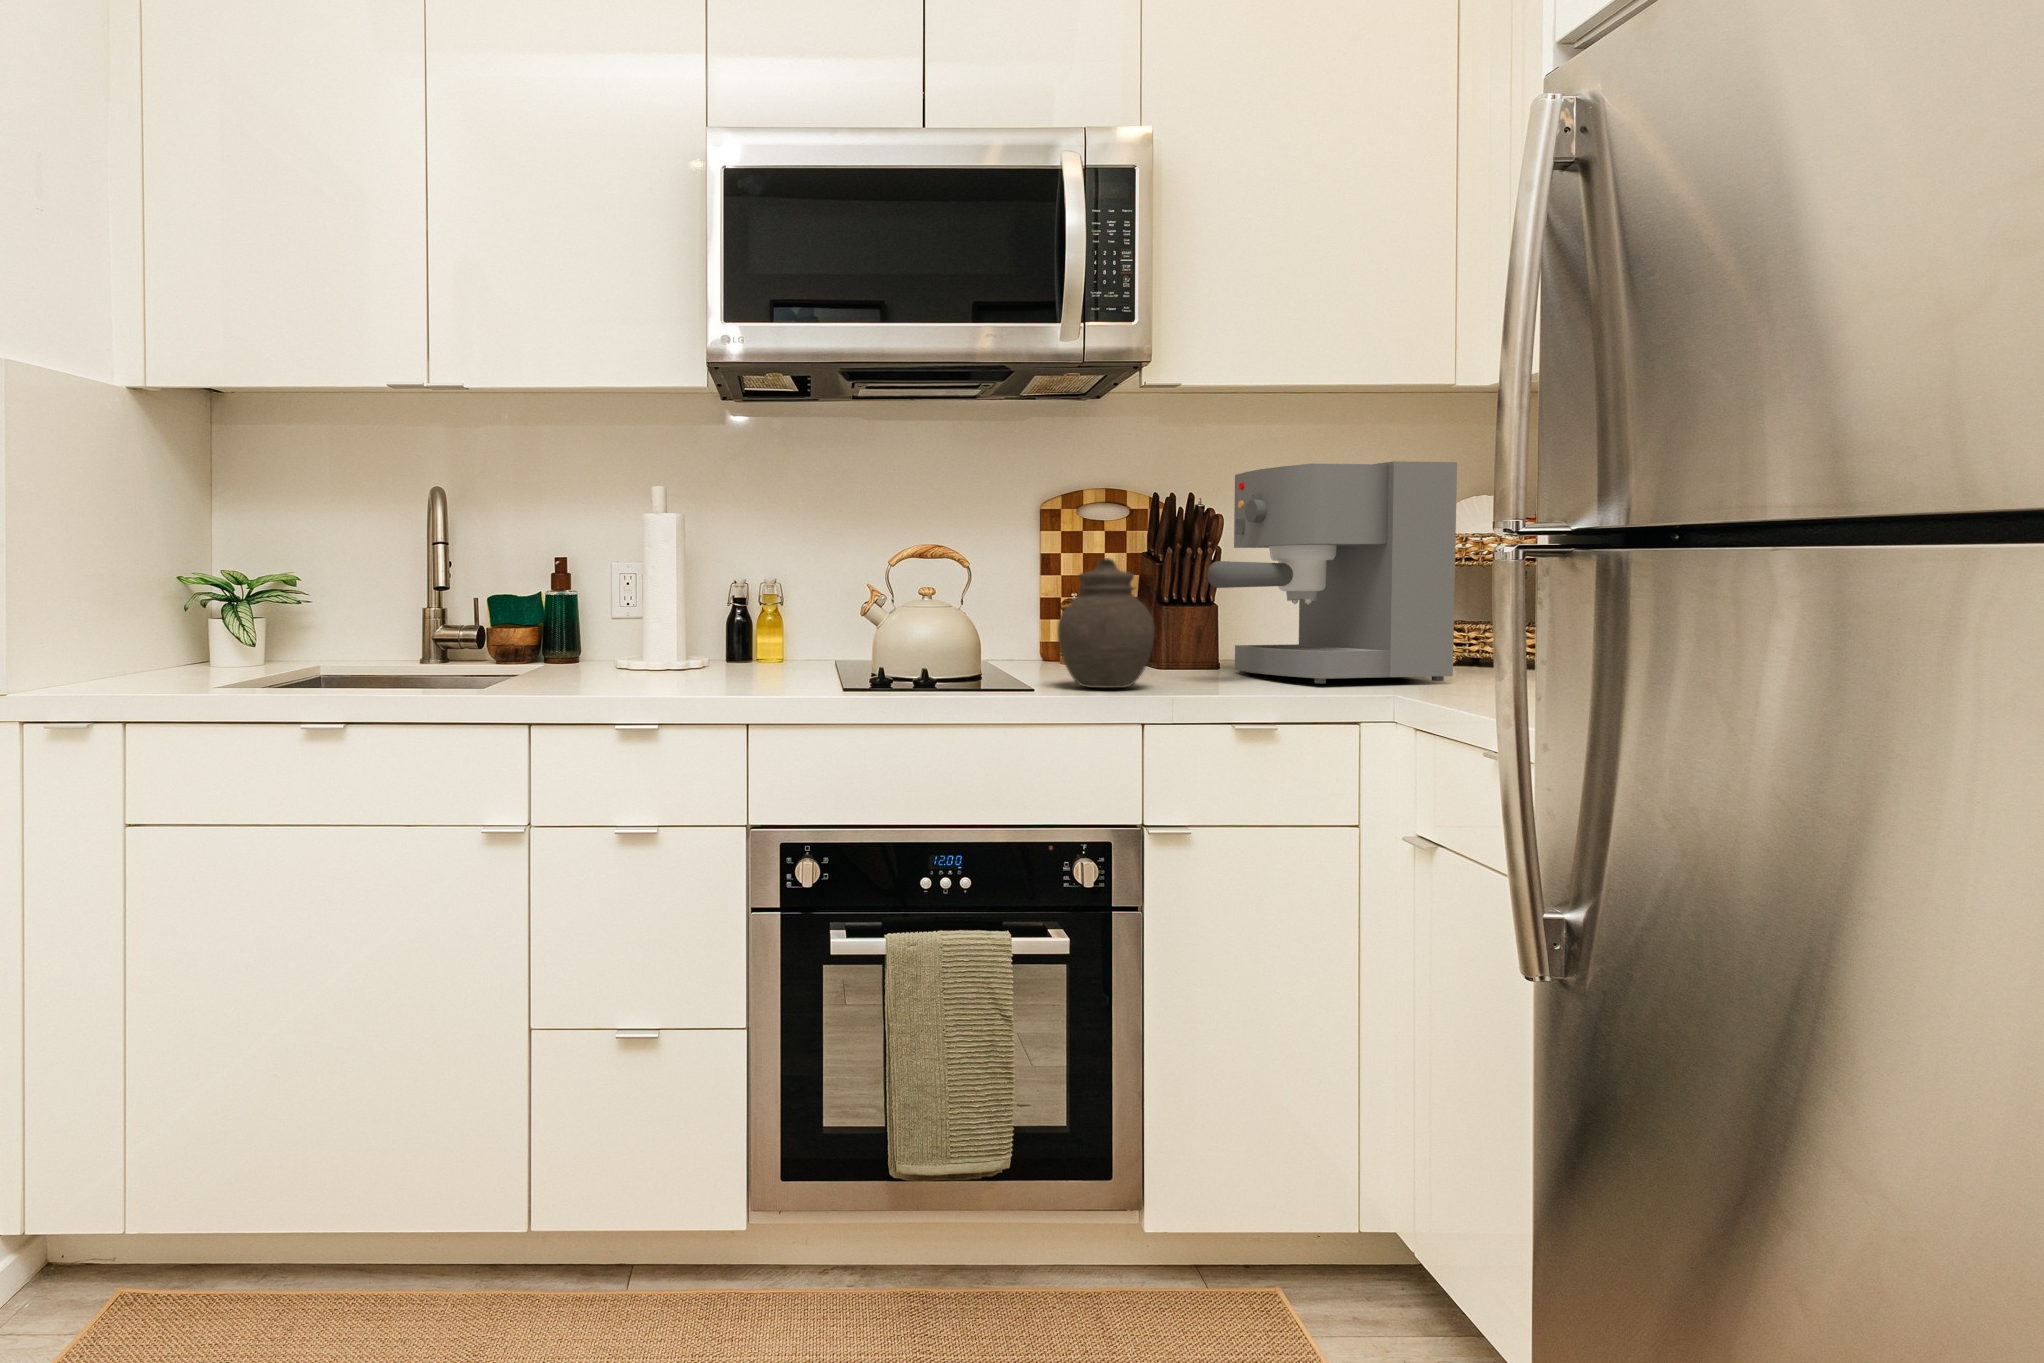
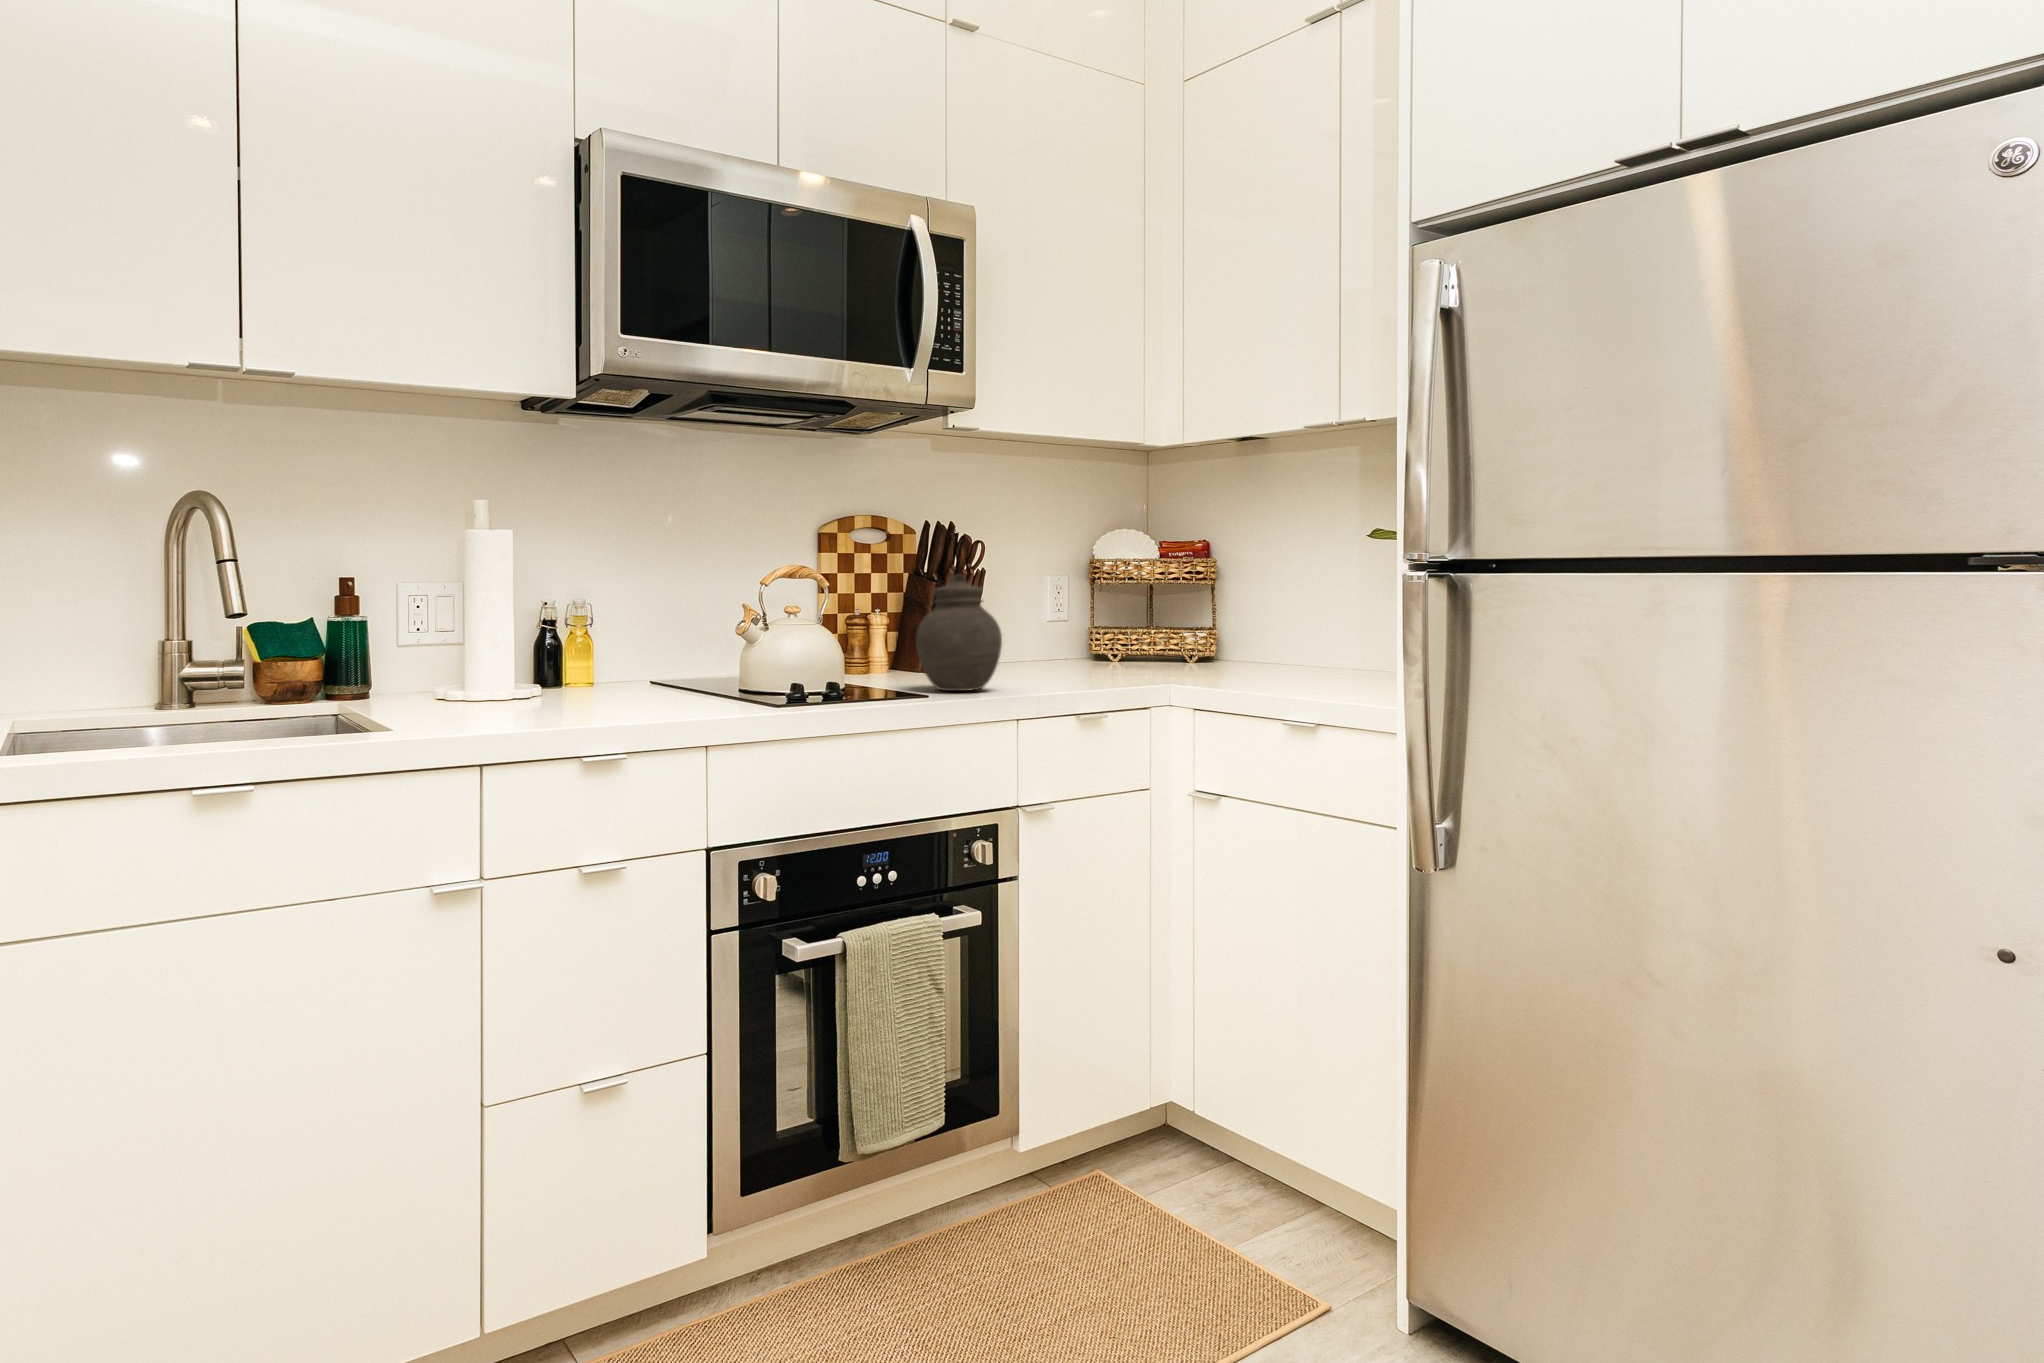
coffee maker: present [1207,461,1457,683] -> none [998,497,1173,679]

